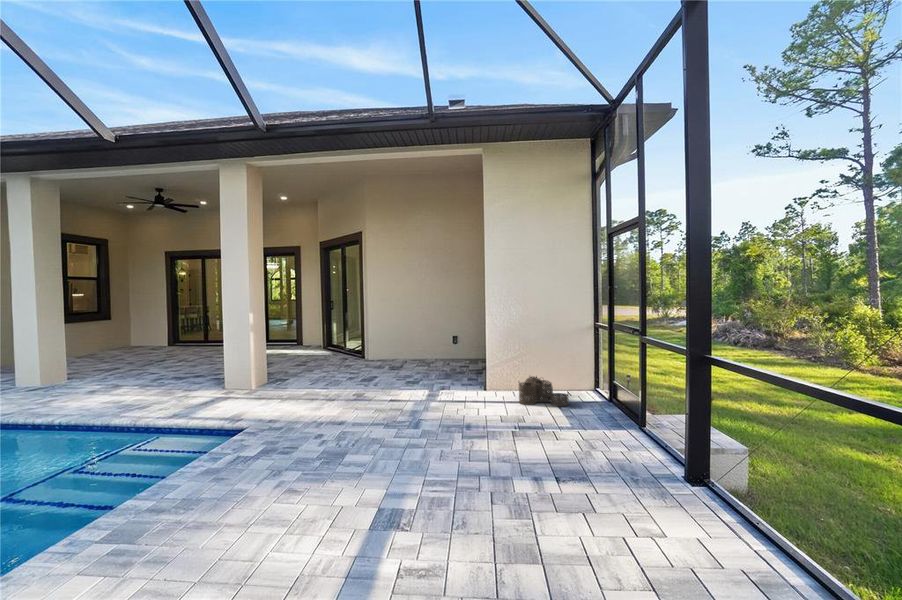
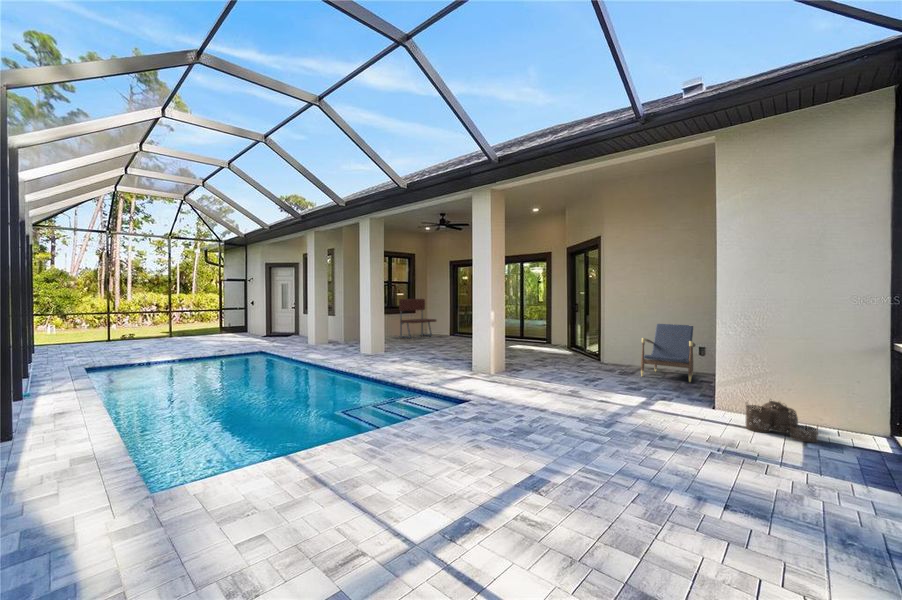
bench: none [80,301,145,356] -> present [399,299,436,338]
lounge chair: none [410,316,453,368] -> present [641,324,696,382]

